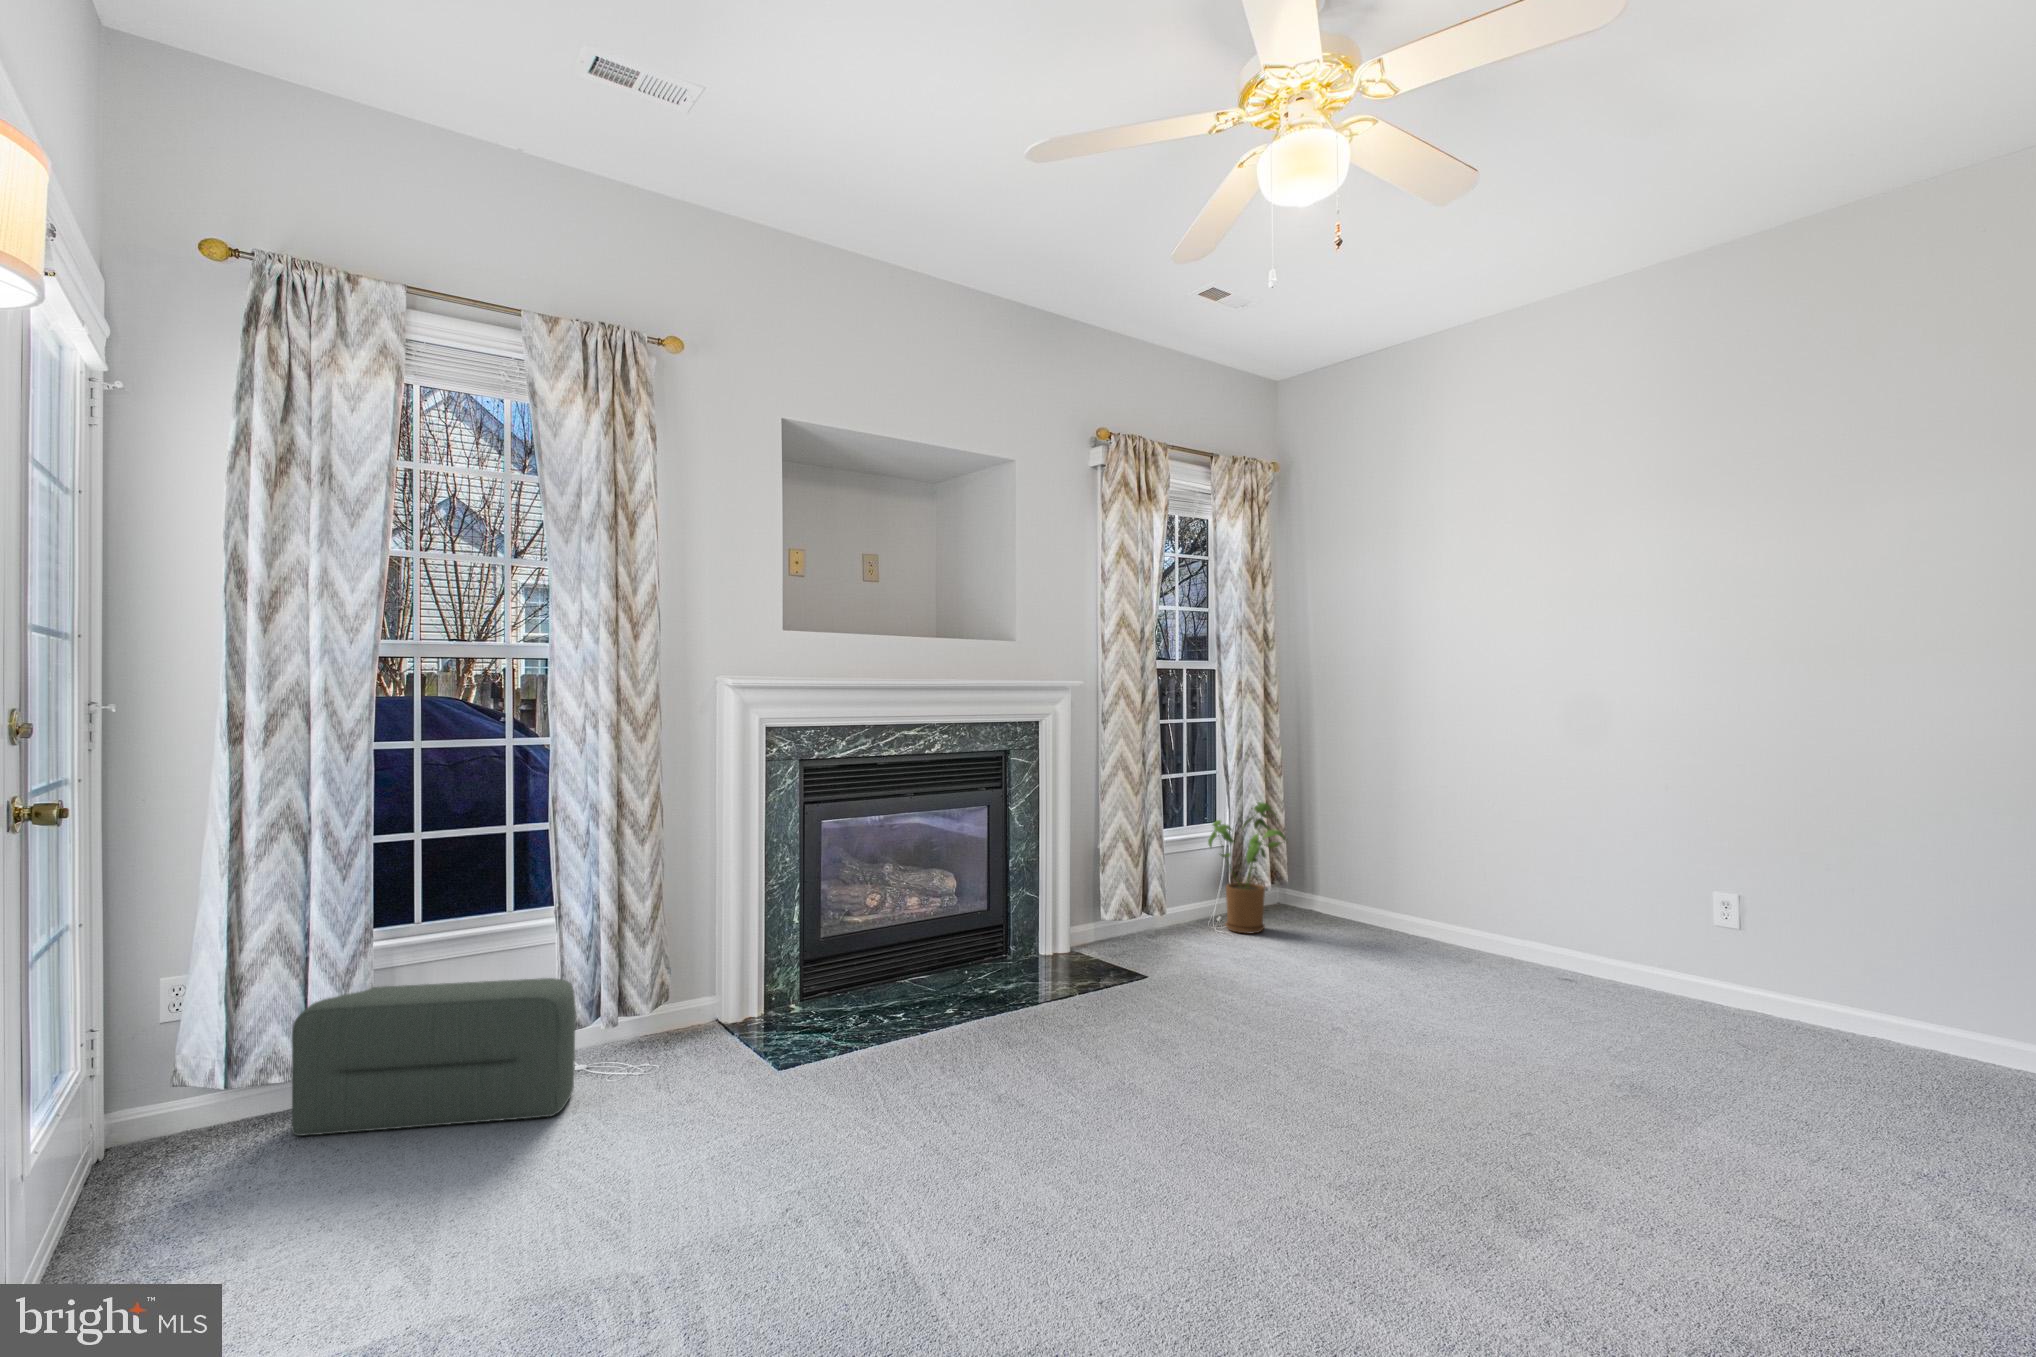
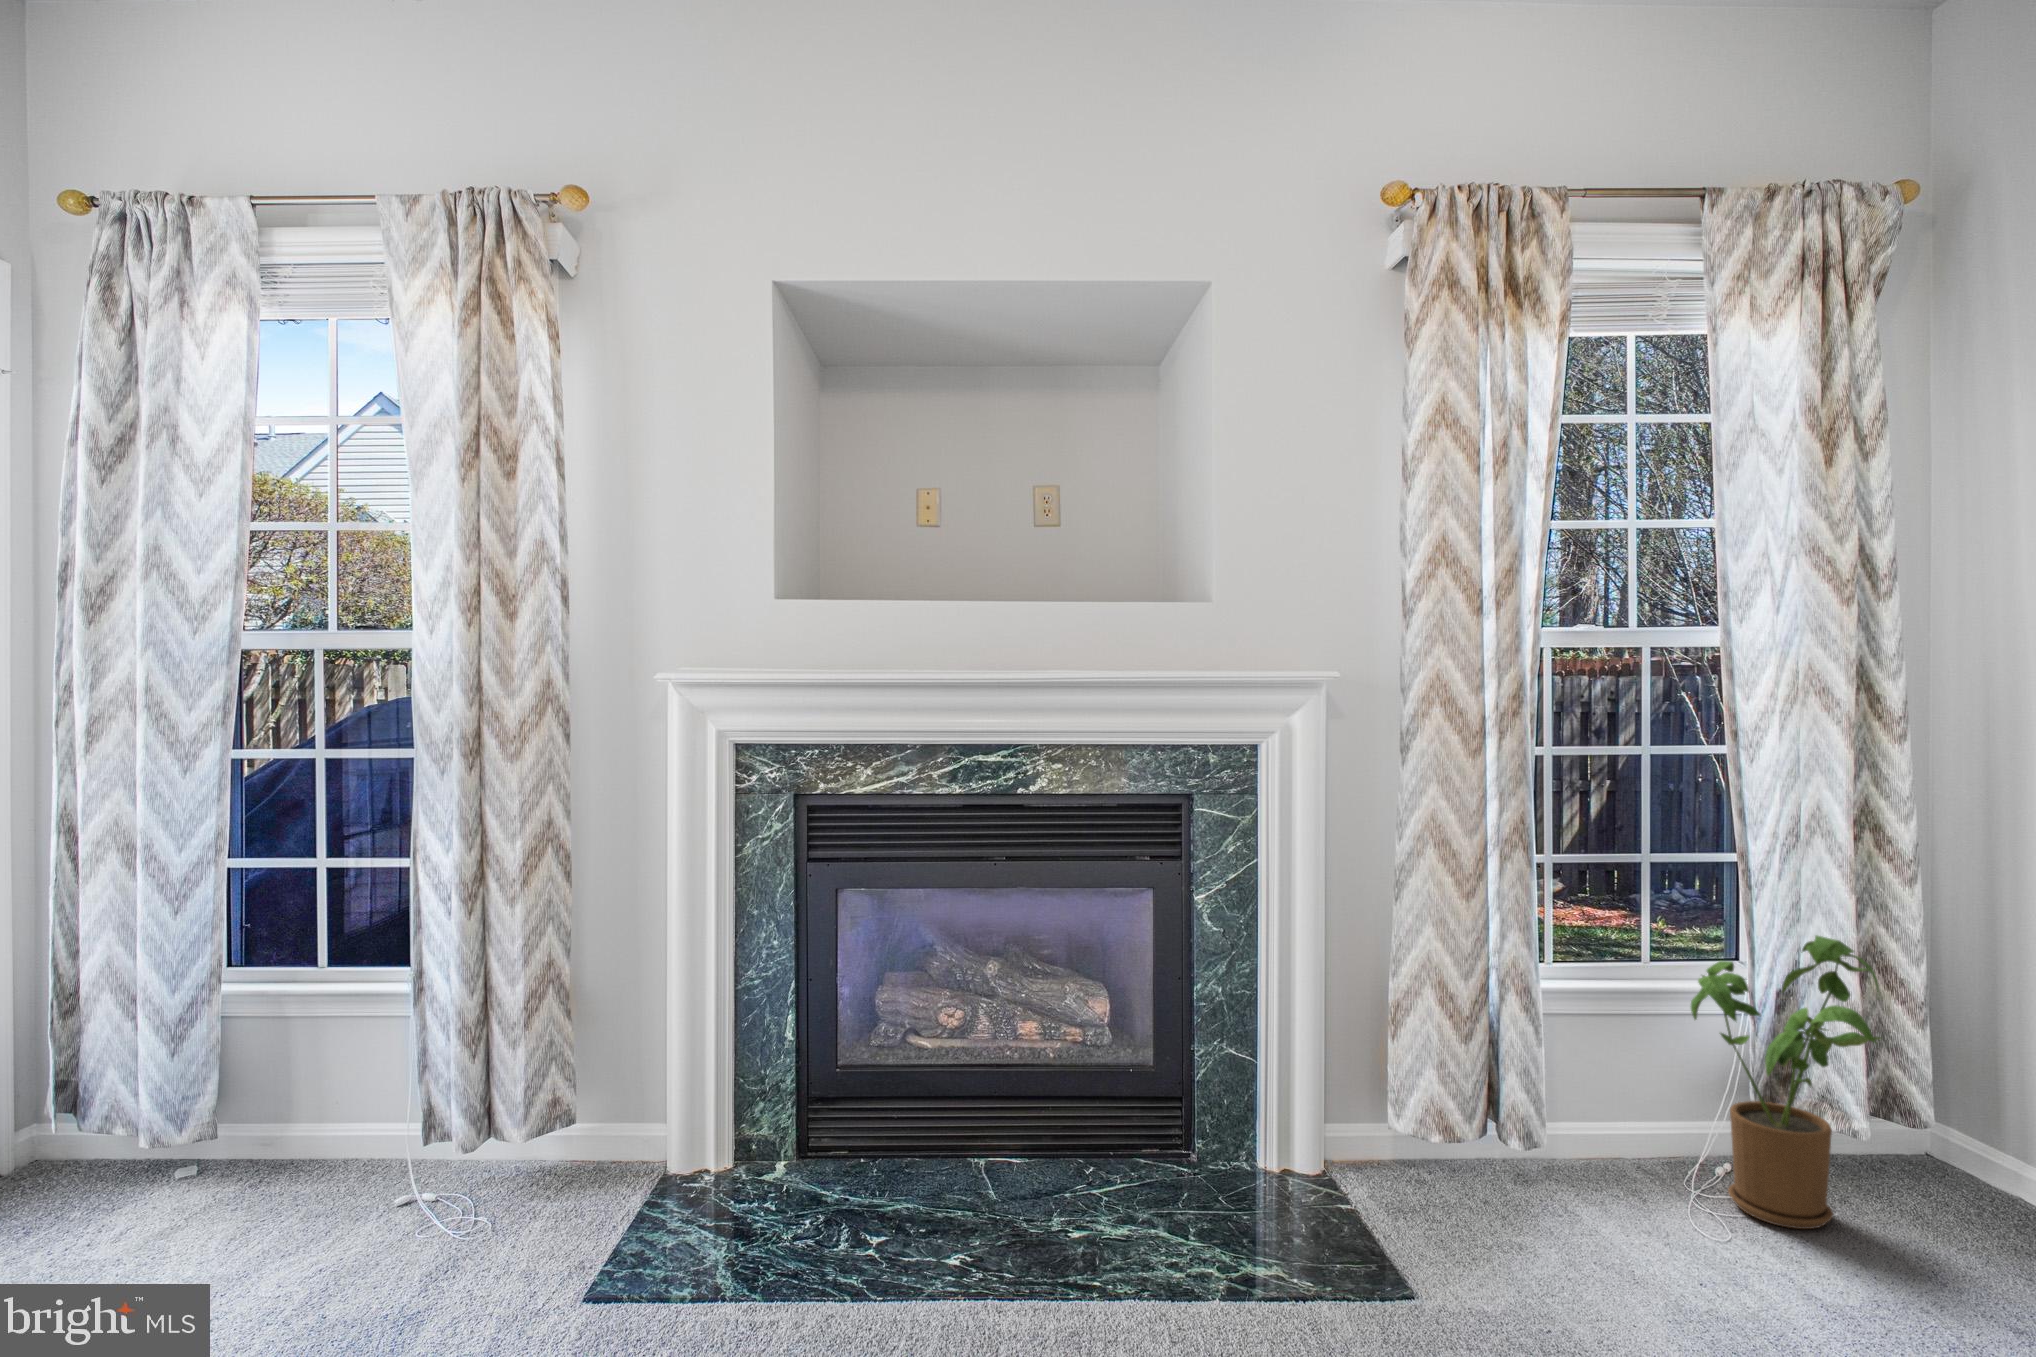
pouf: present [292,978,576,1136] -> none [97,1043,363,1275]

